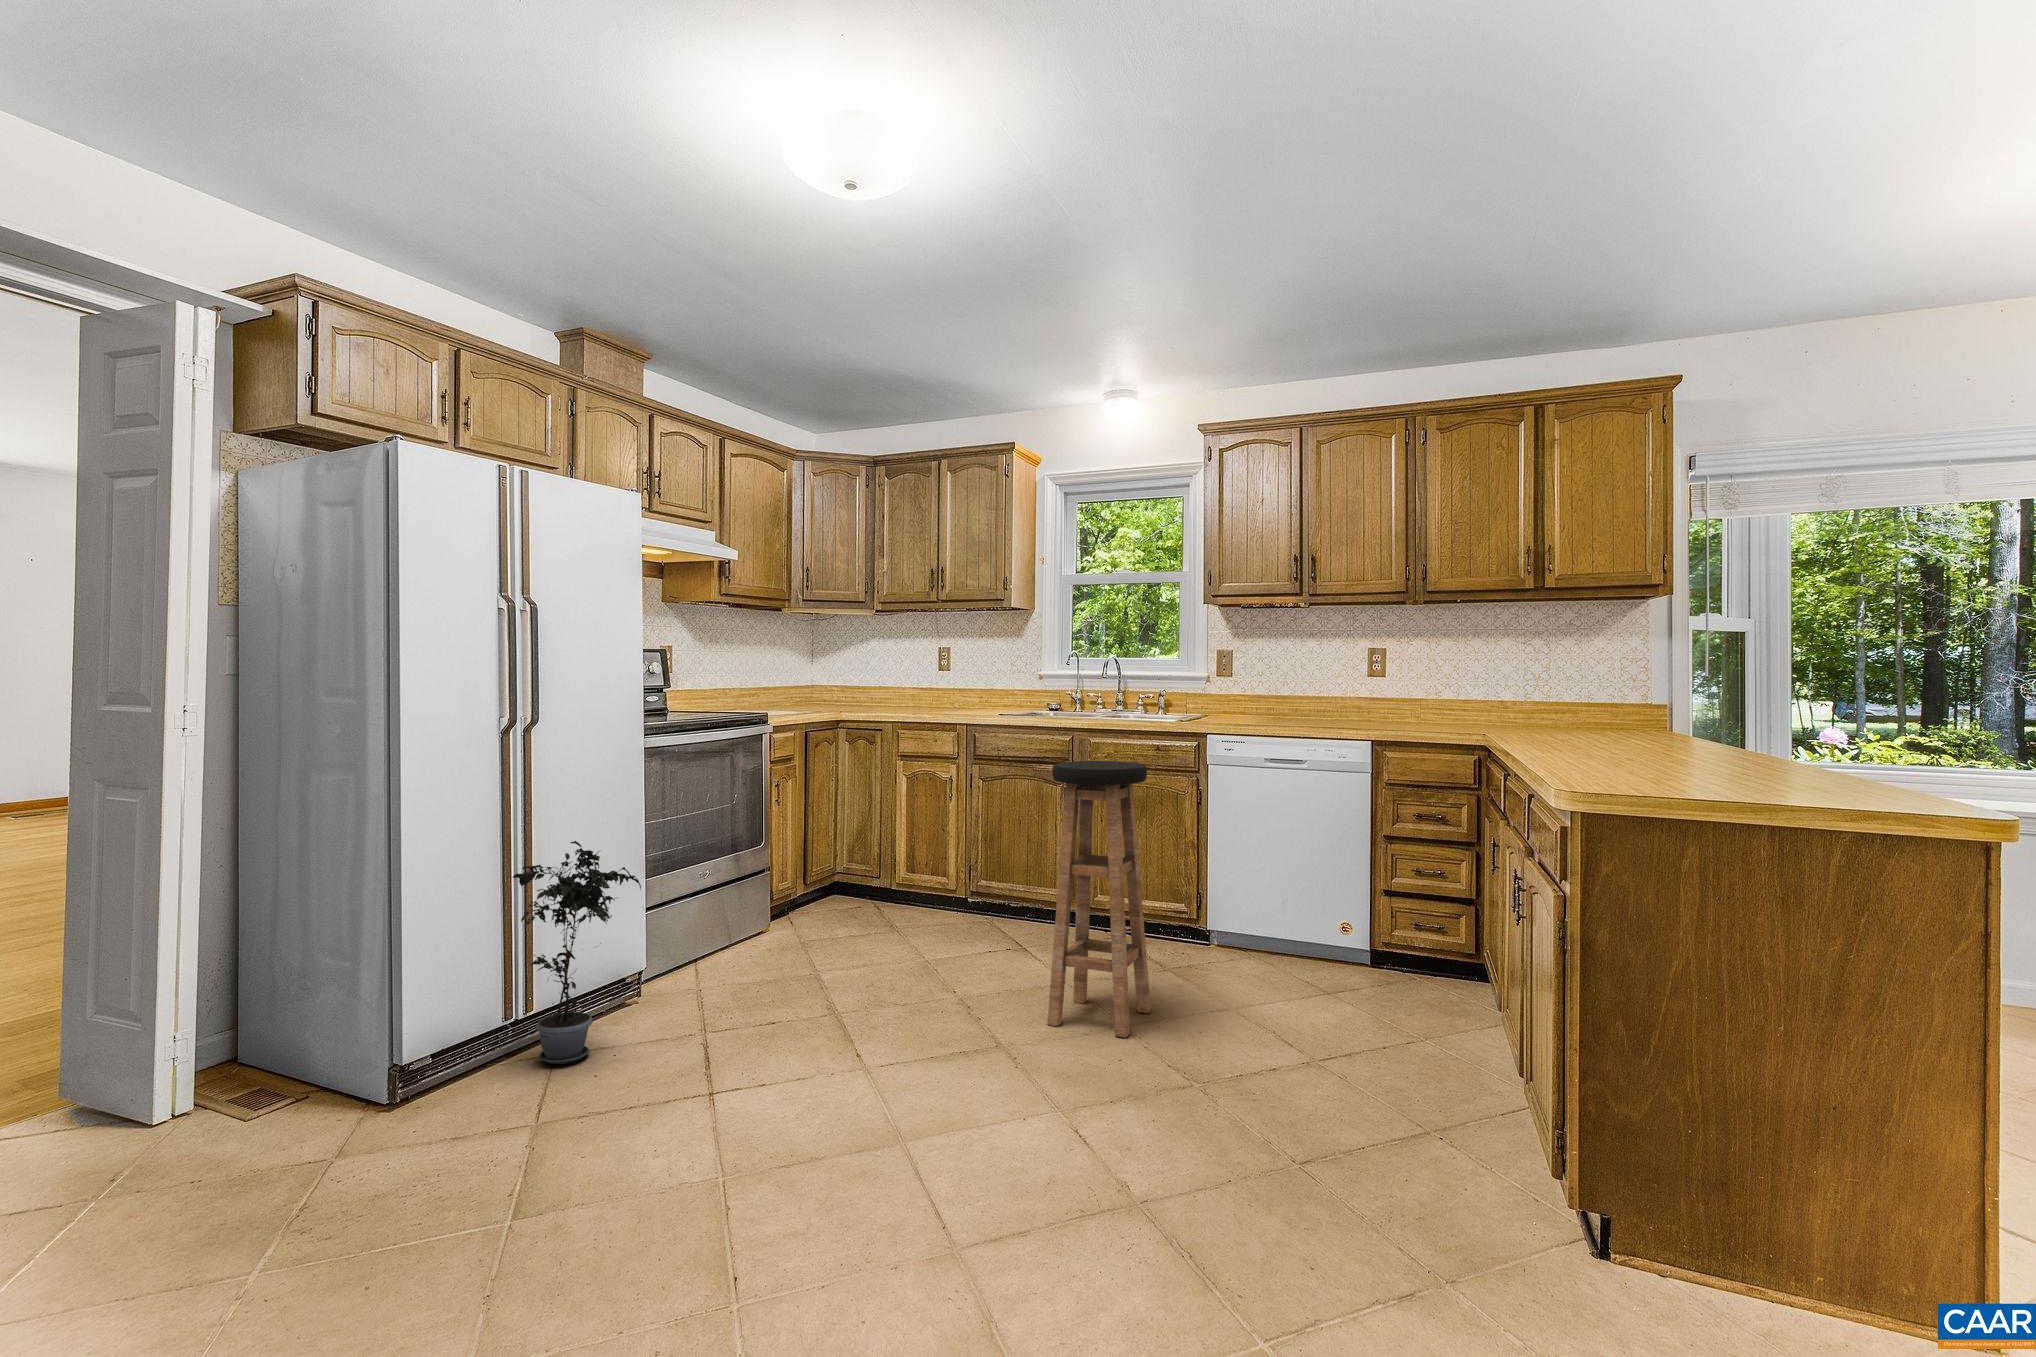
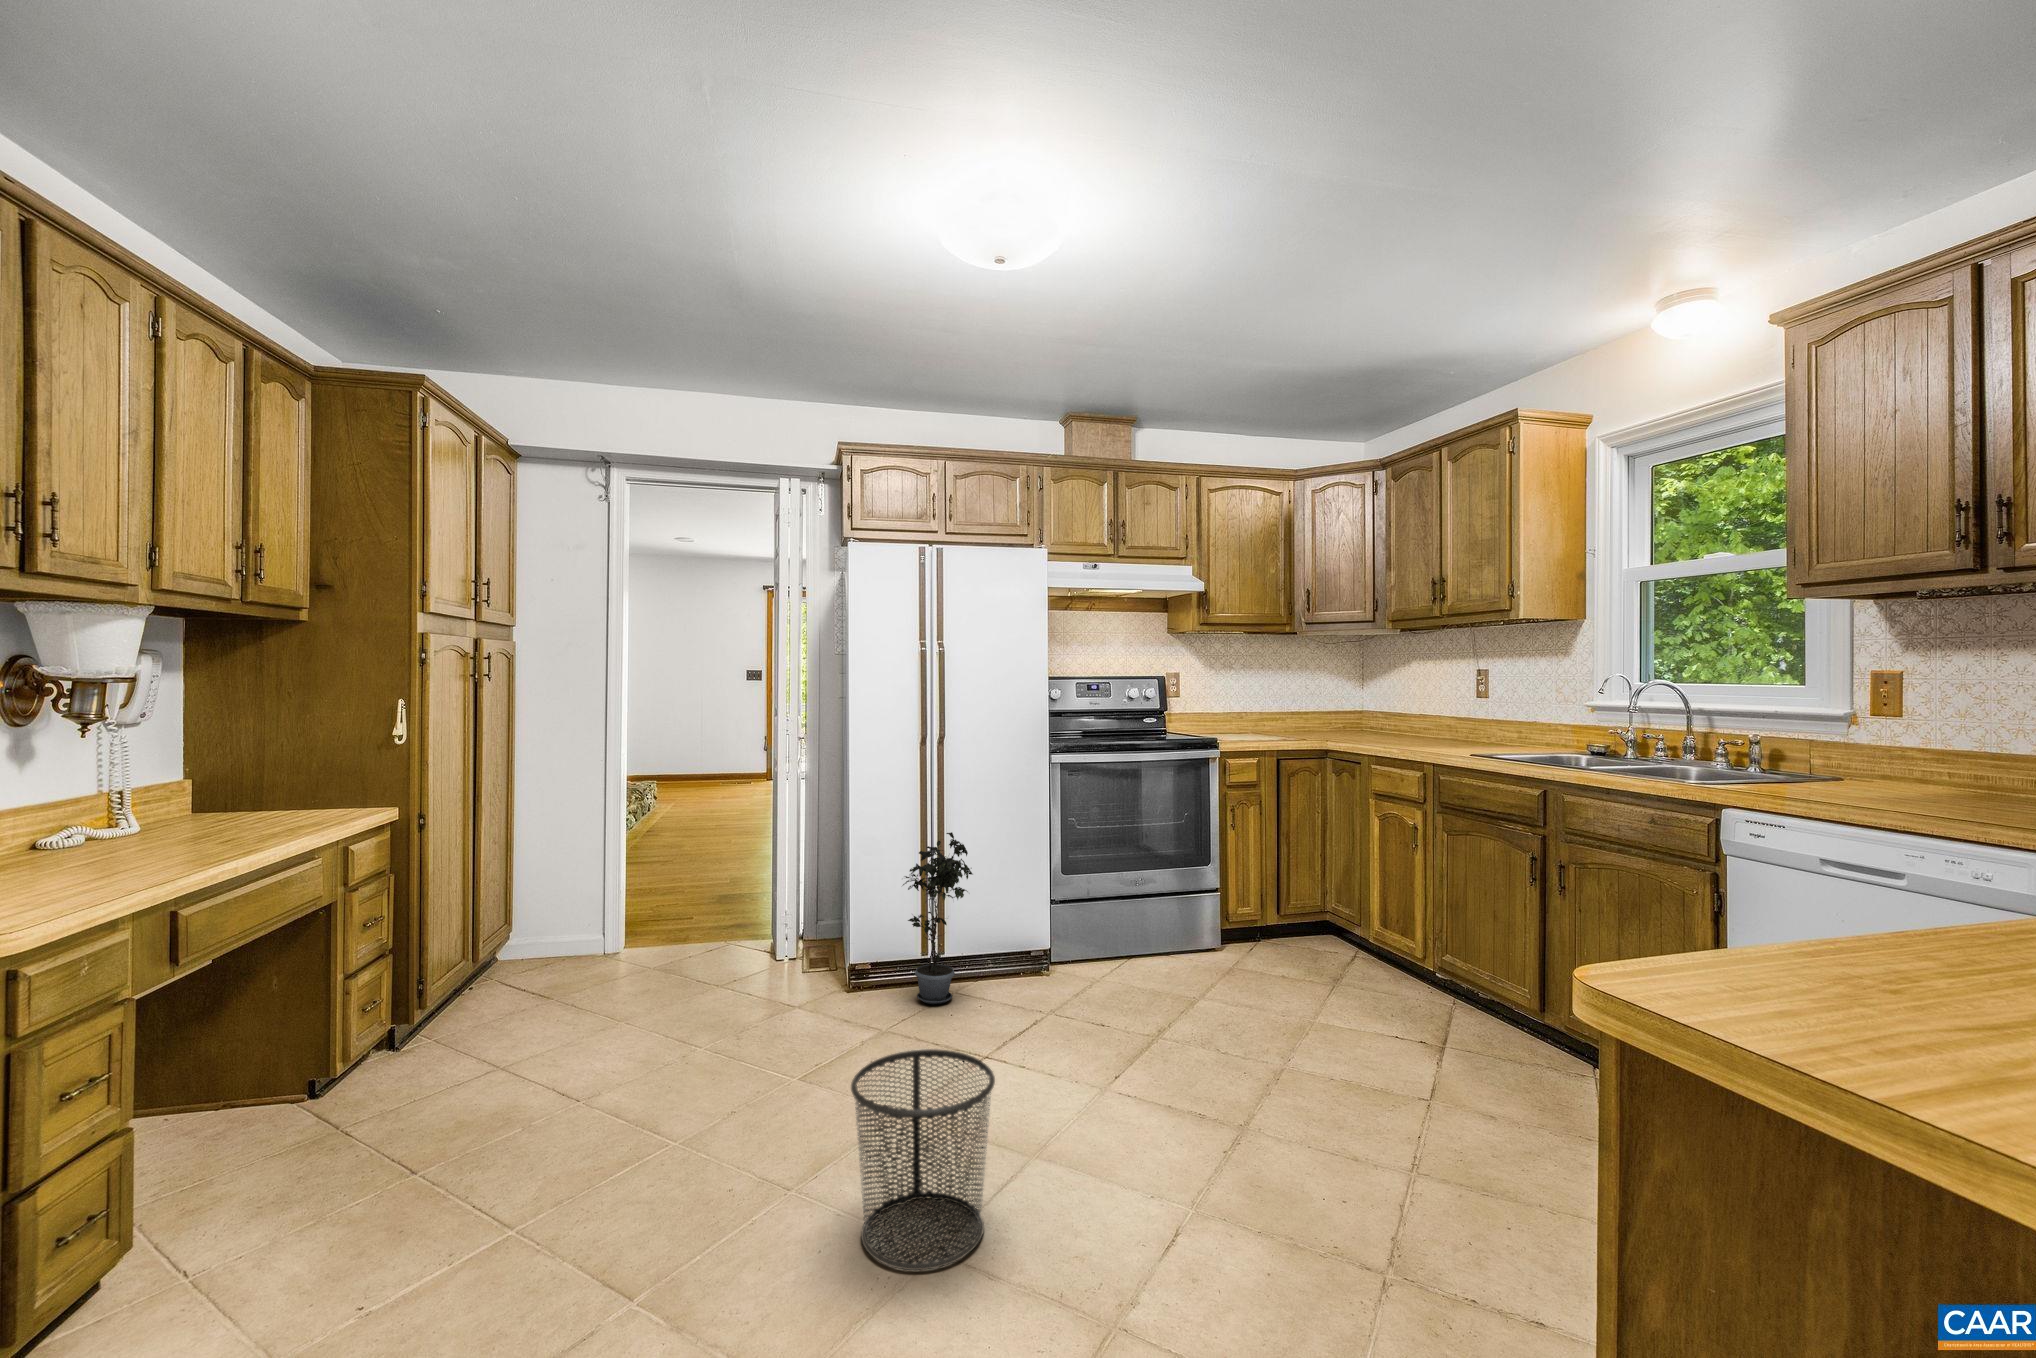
bar stool: present [1047,761,1151,1037] -> none [1303,819,1458,1187]
waste bin: none [868,1023,1017,1243] -> present [851,1049,995,1270]

